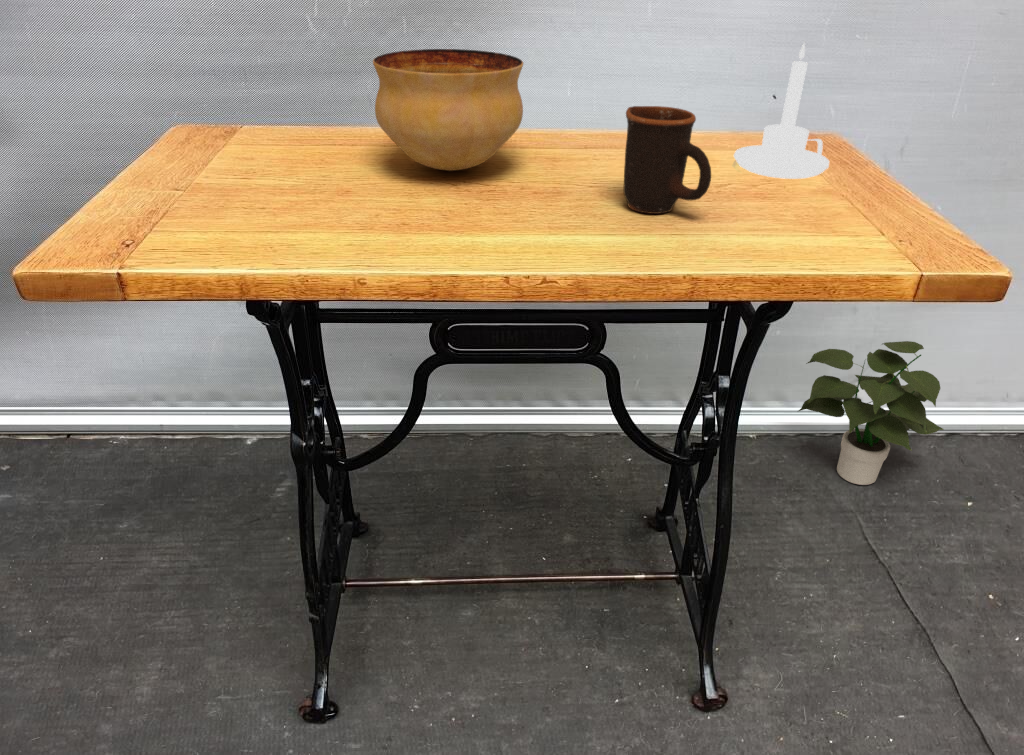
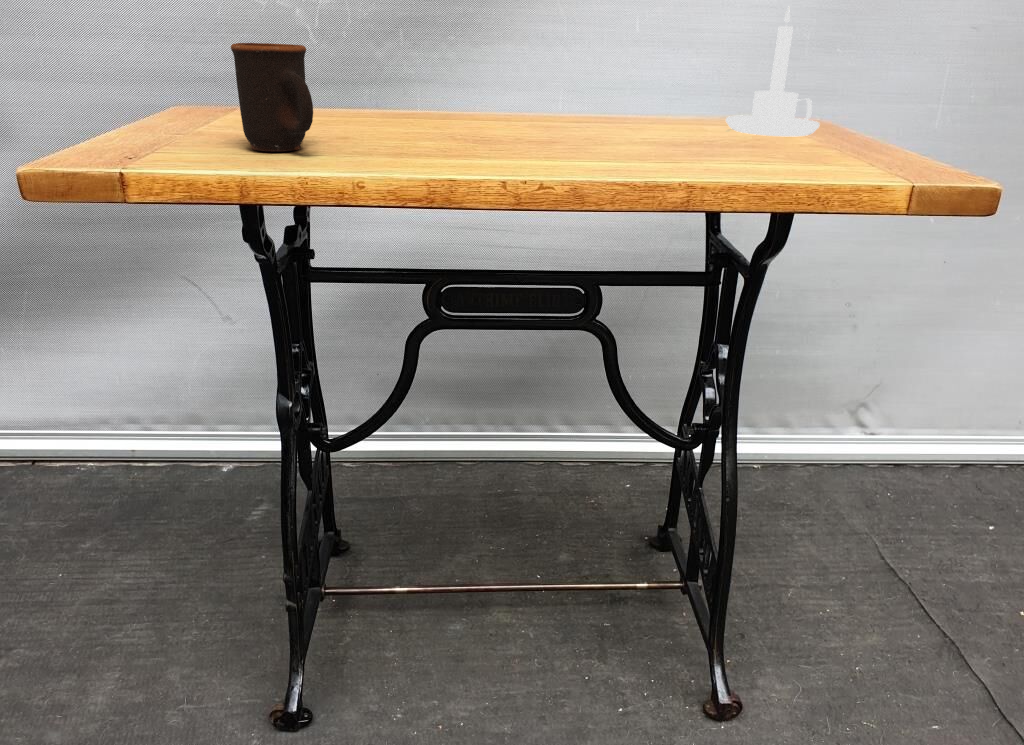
bowl: present [373,49,523,171] -> none [373,15,519,127]
mug: present [624,106,711,214] -> present [231,43,313,151]
potted plant: present [799,341,943,485] -> none [805,355,960,509]

